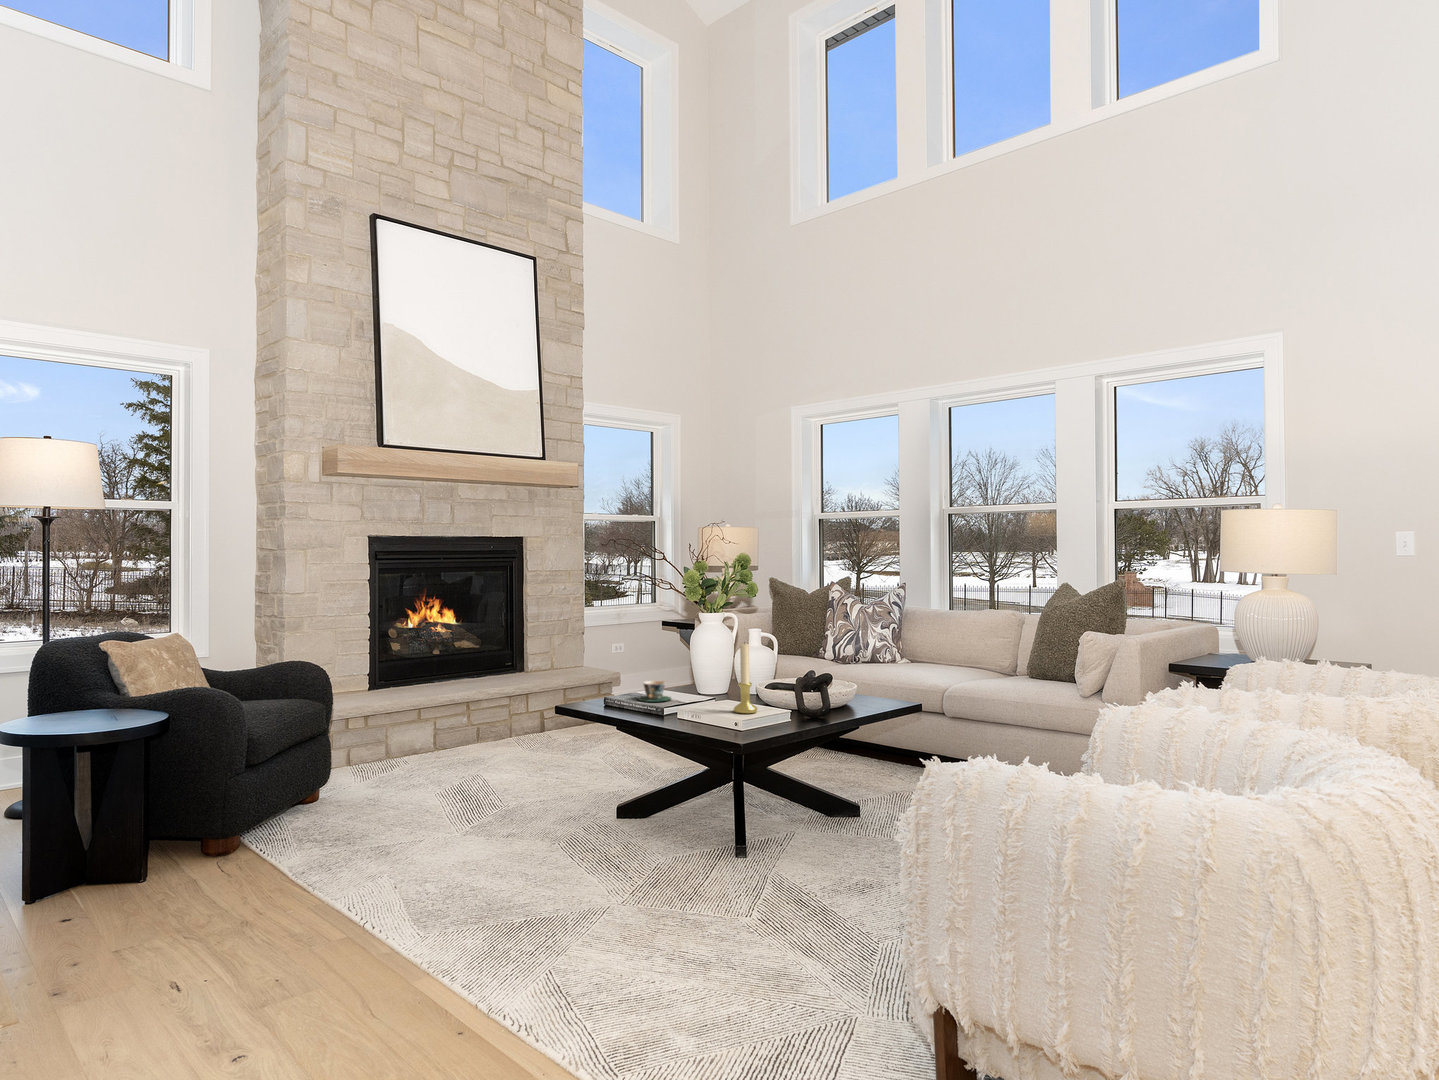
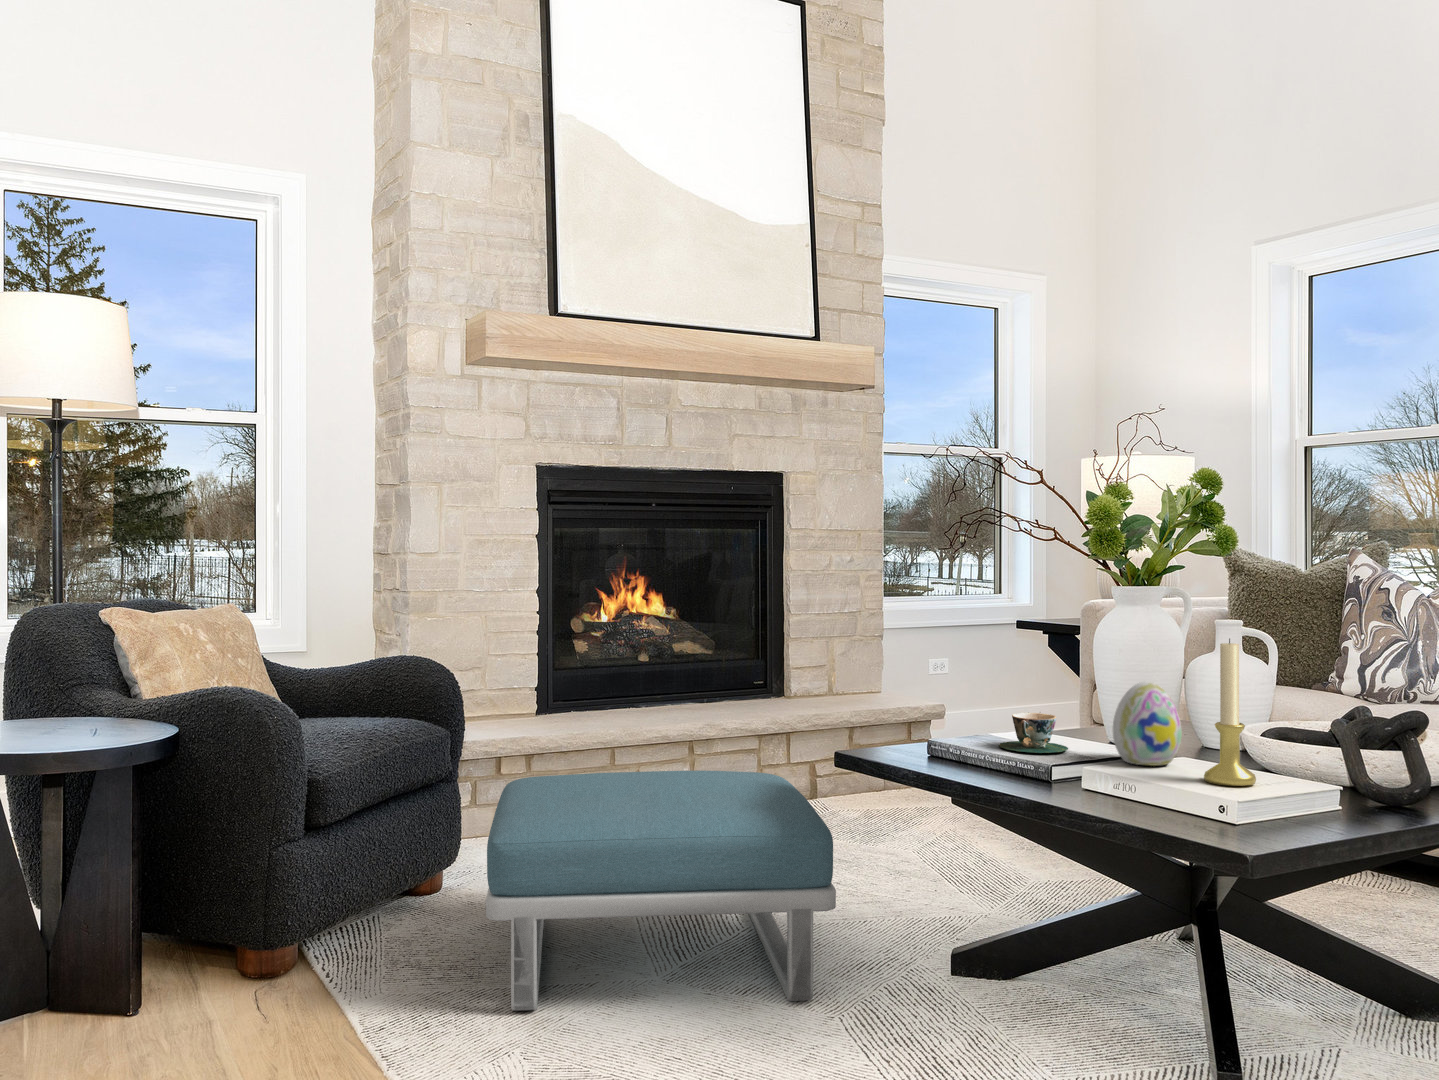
decorative egg: none [692,663,725,705] -> present [1113,681,1182,766]
footstool: none [358,720,552,857] -> present [486,770,836,1011]

